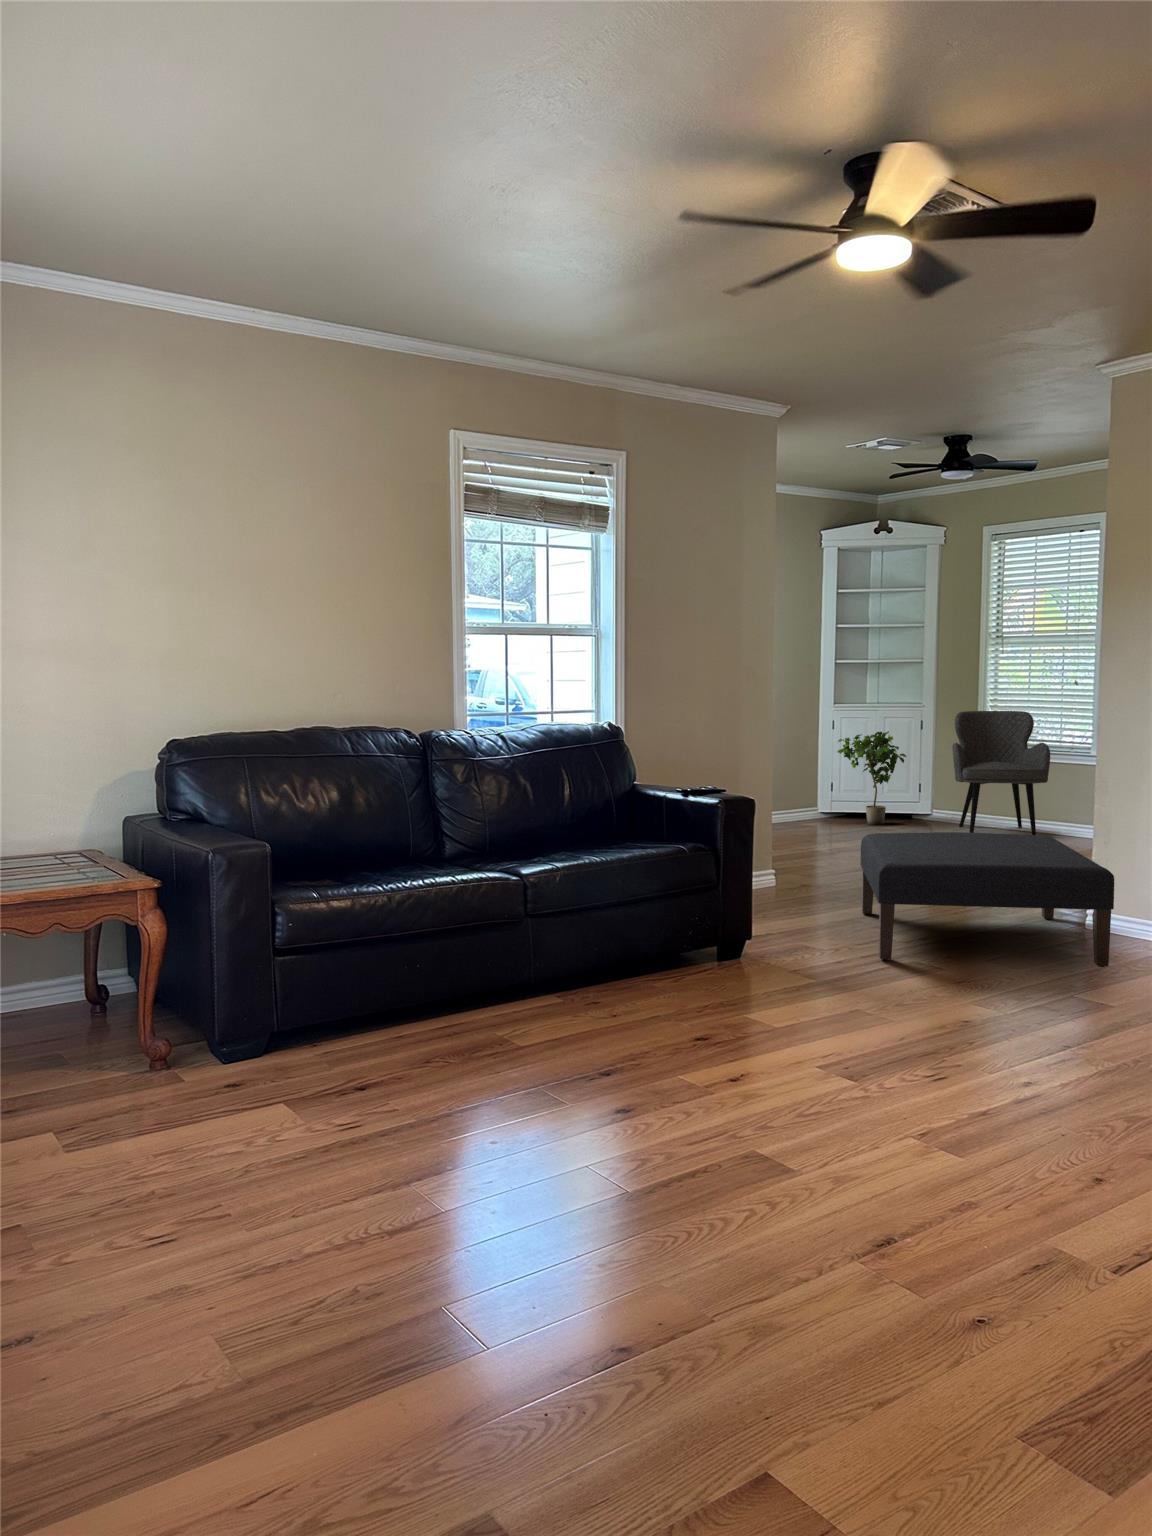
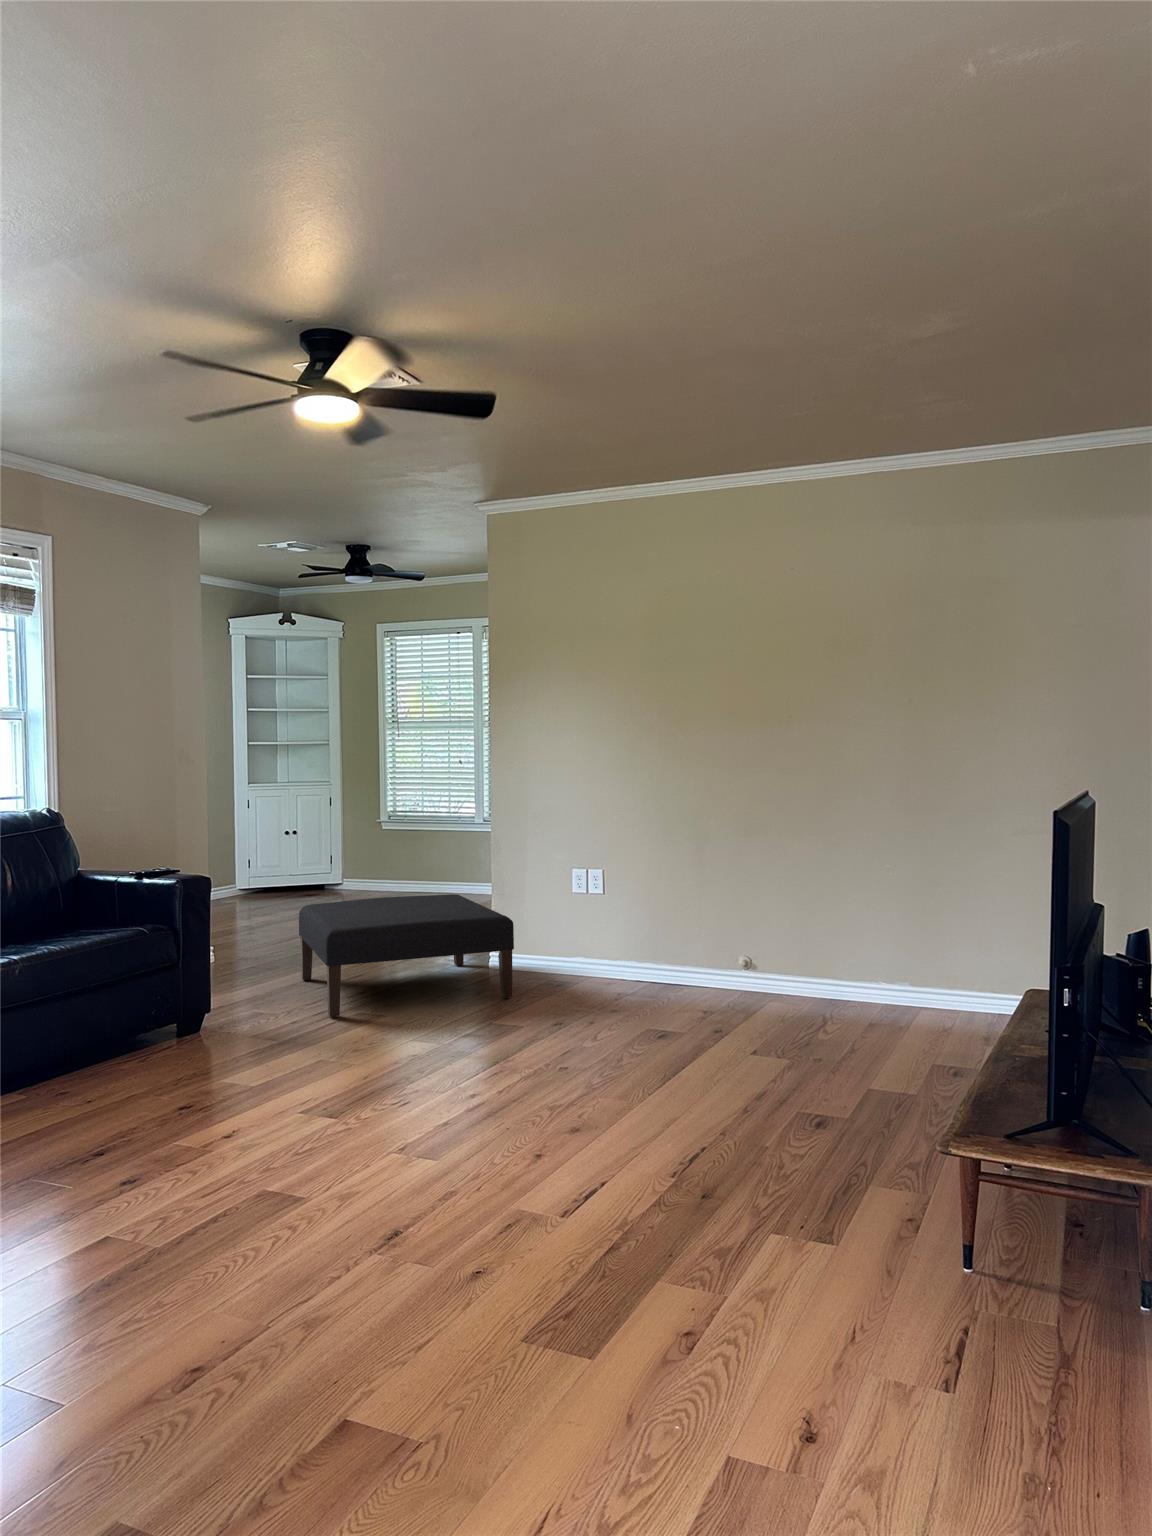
armchair: present [952,711,1050,835] -> none [360,788,443,903]
potted plant: present [837,731,906,825] -> none [252,809,318,899]

